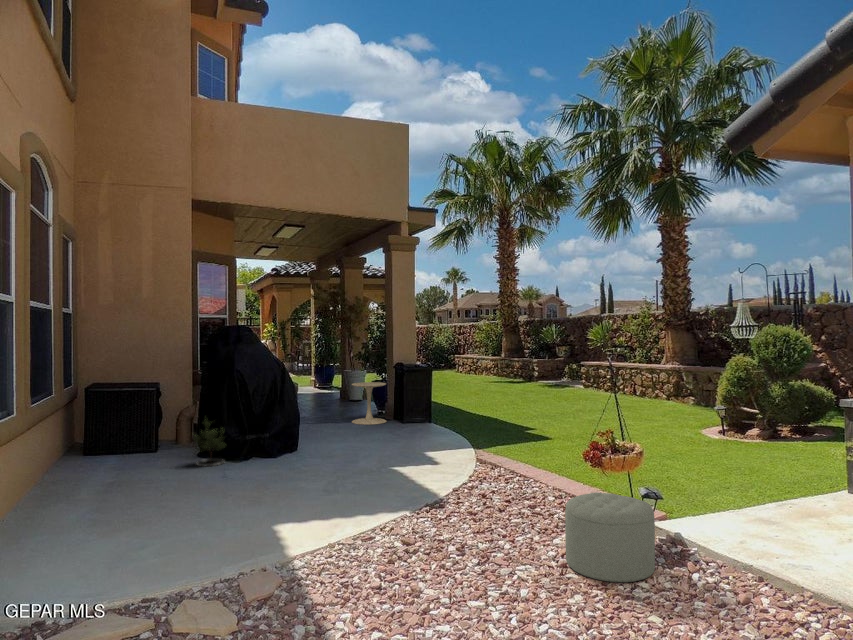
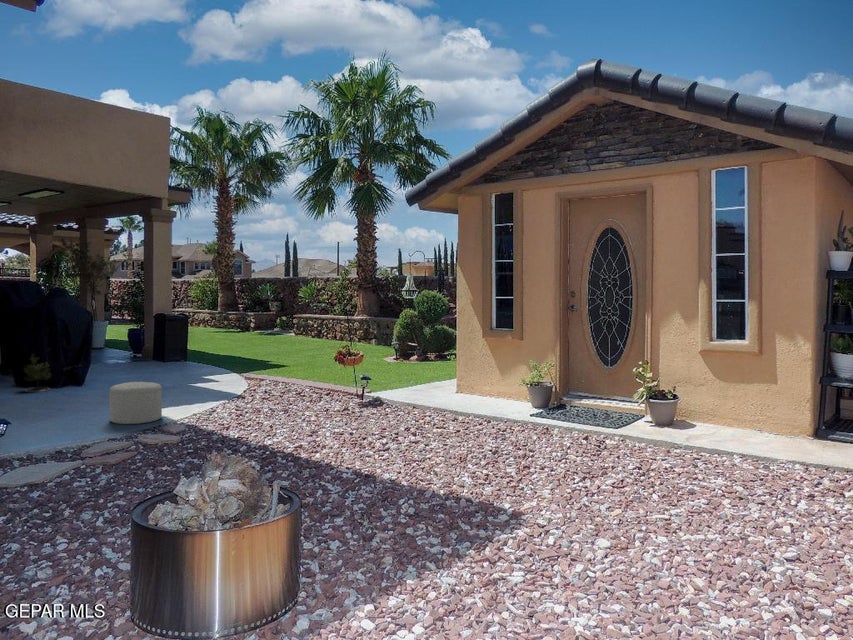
pedestal table: present [352,382,387,425] -> none [119,330,151,364]
ottoman: present [565,492,655,583] -> present [109,382,162,424]

